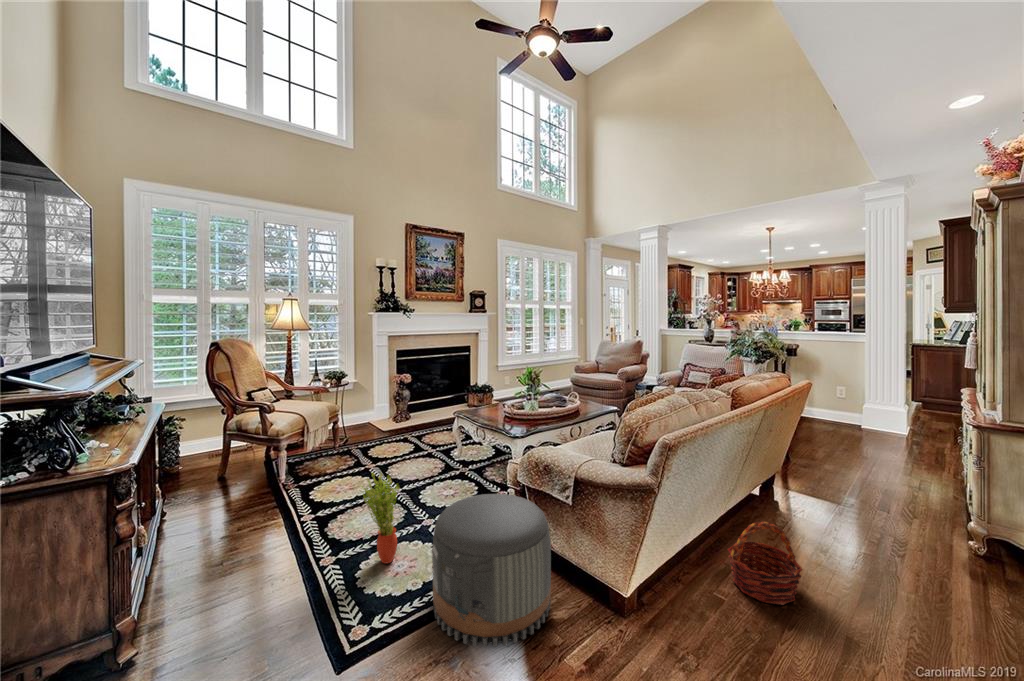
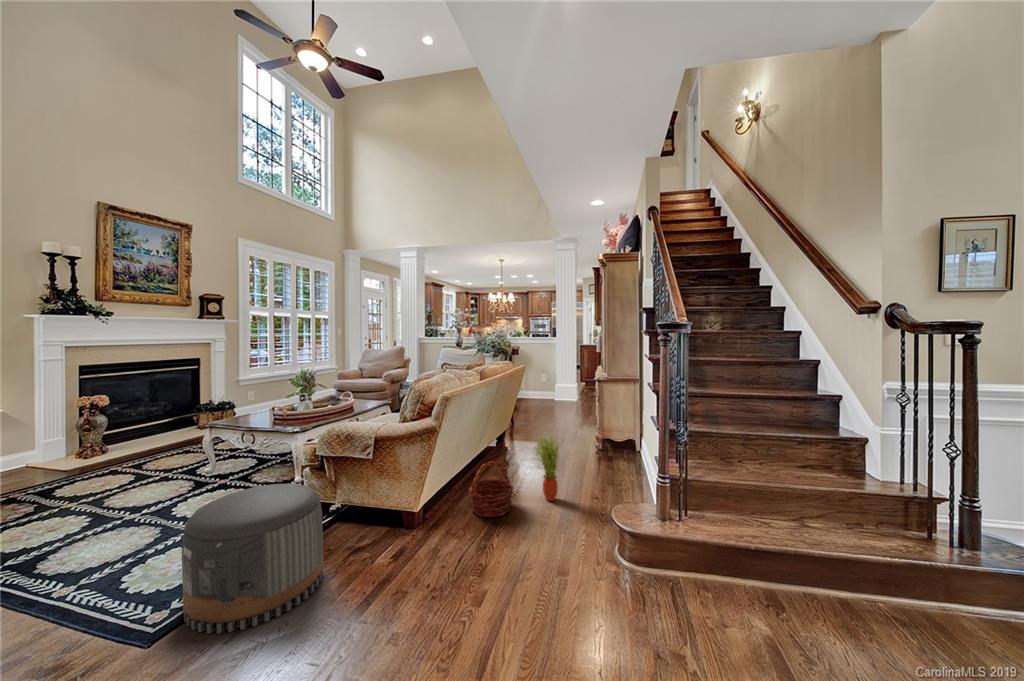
potted plant: present [362,473,399,563] -> present [536,433,563,501]

